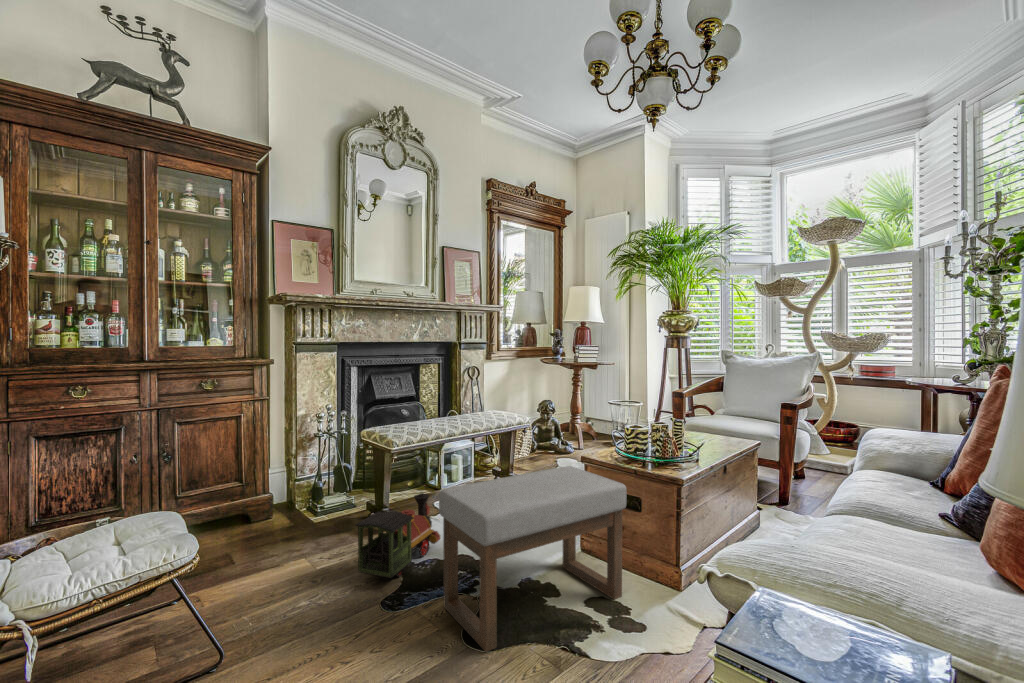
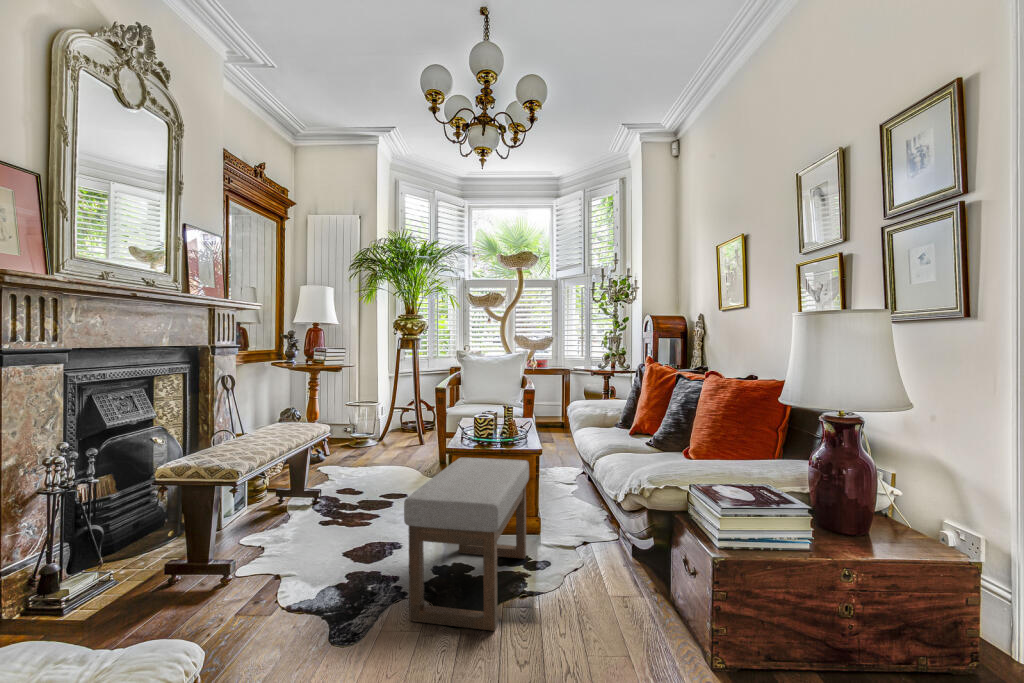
toy train: present [356,493,440,578] -> none [275,523,332,633]

